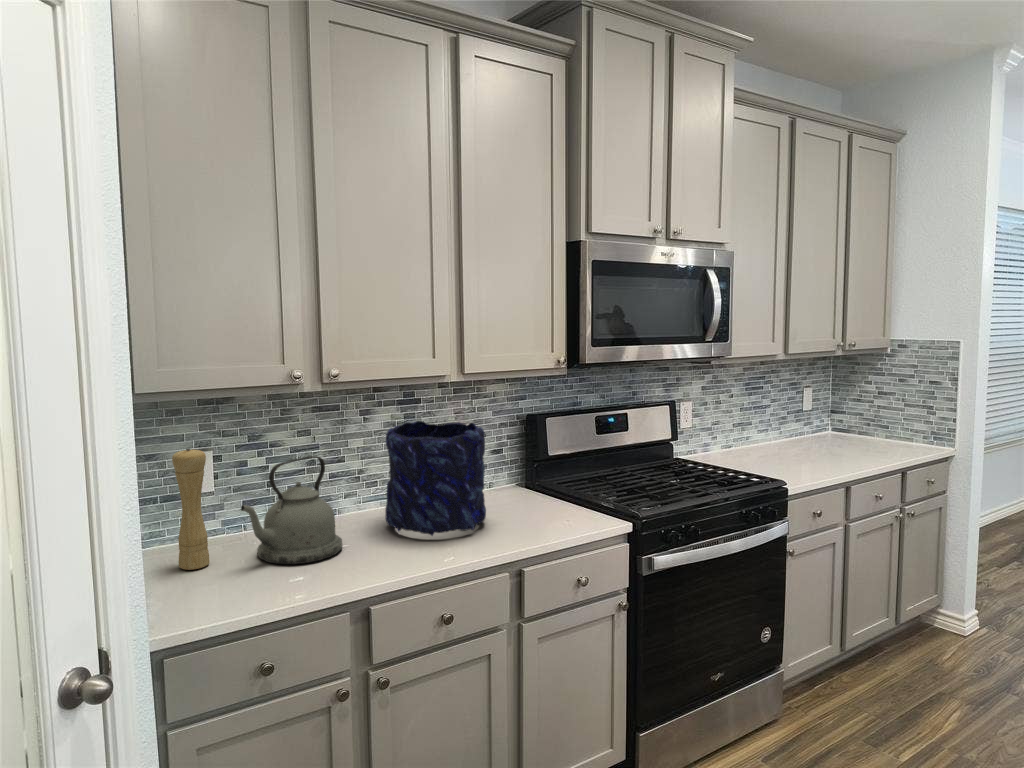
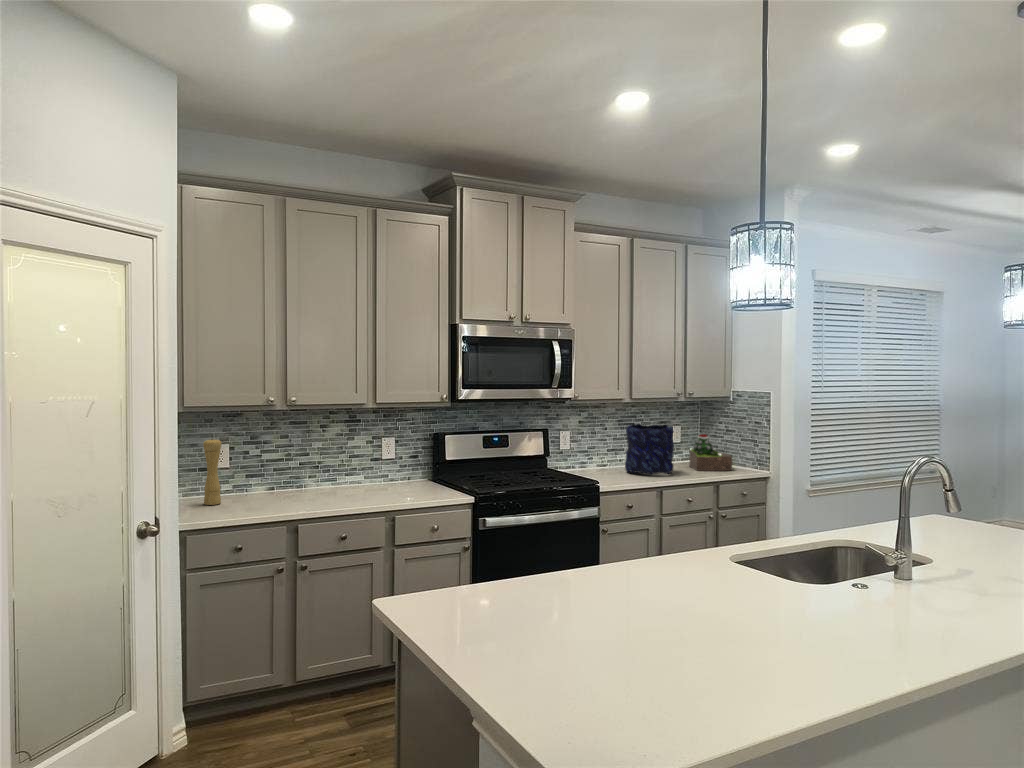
succulent plant: none [835,400,901,450] -> present [690,434,733,471]
vase: present [385,421,486,536] -> present [625,424,674,474]
kettle: present [241,456,342,564] -> none [237,447,297,505]

